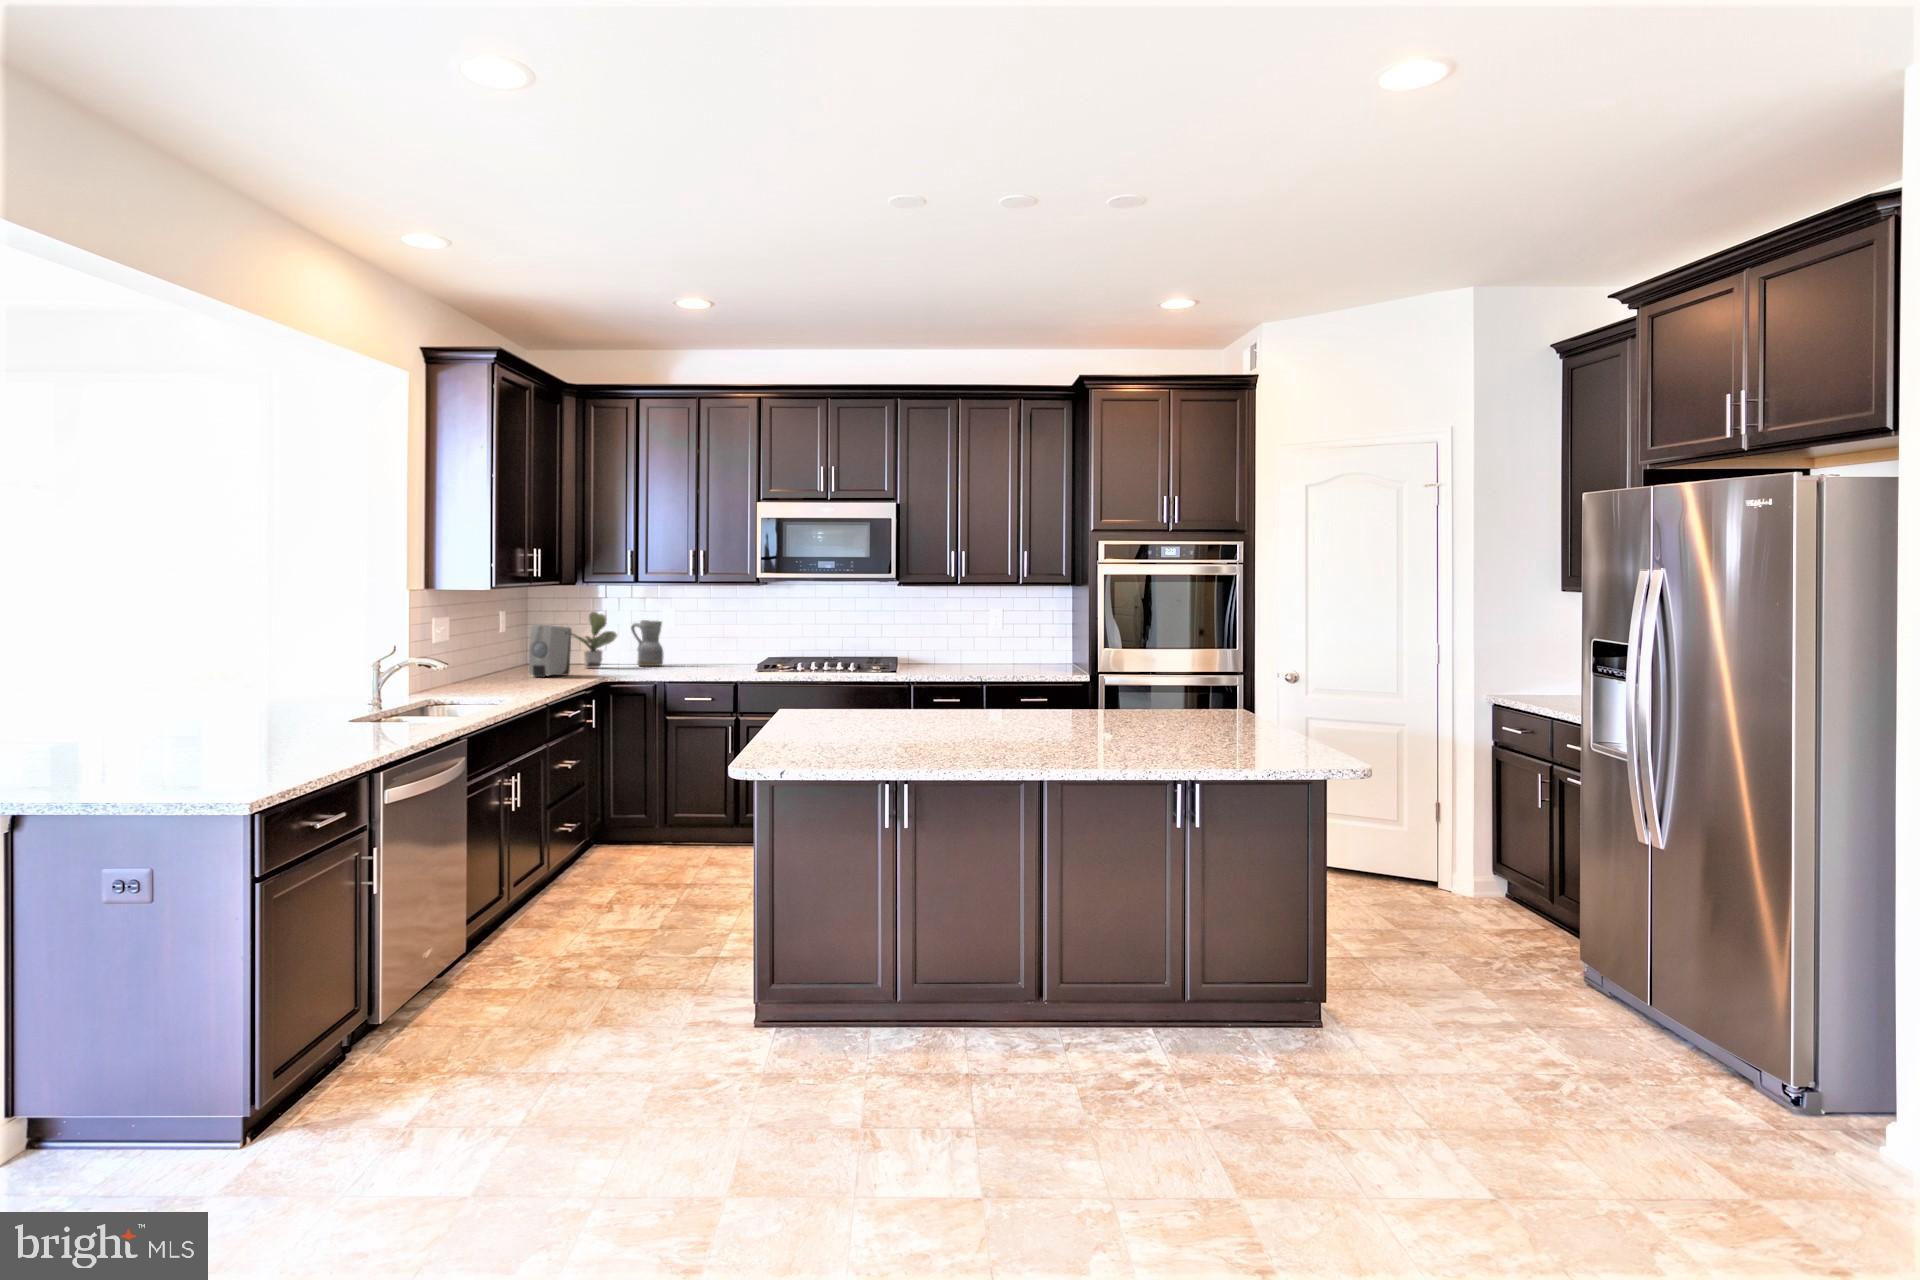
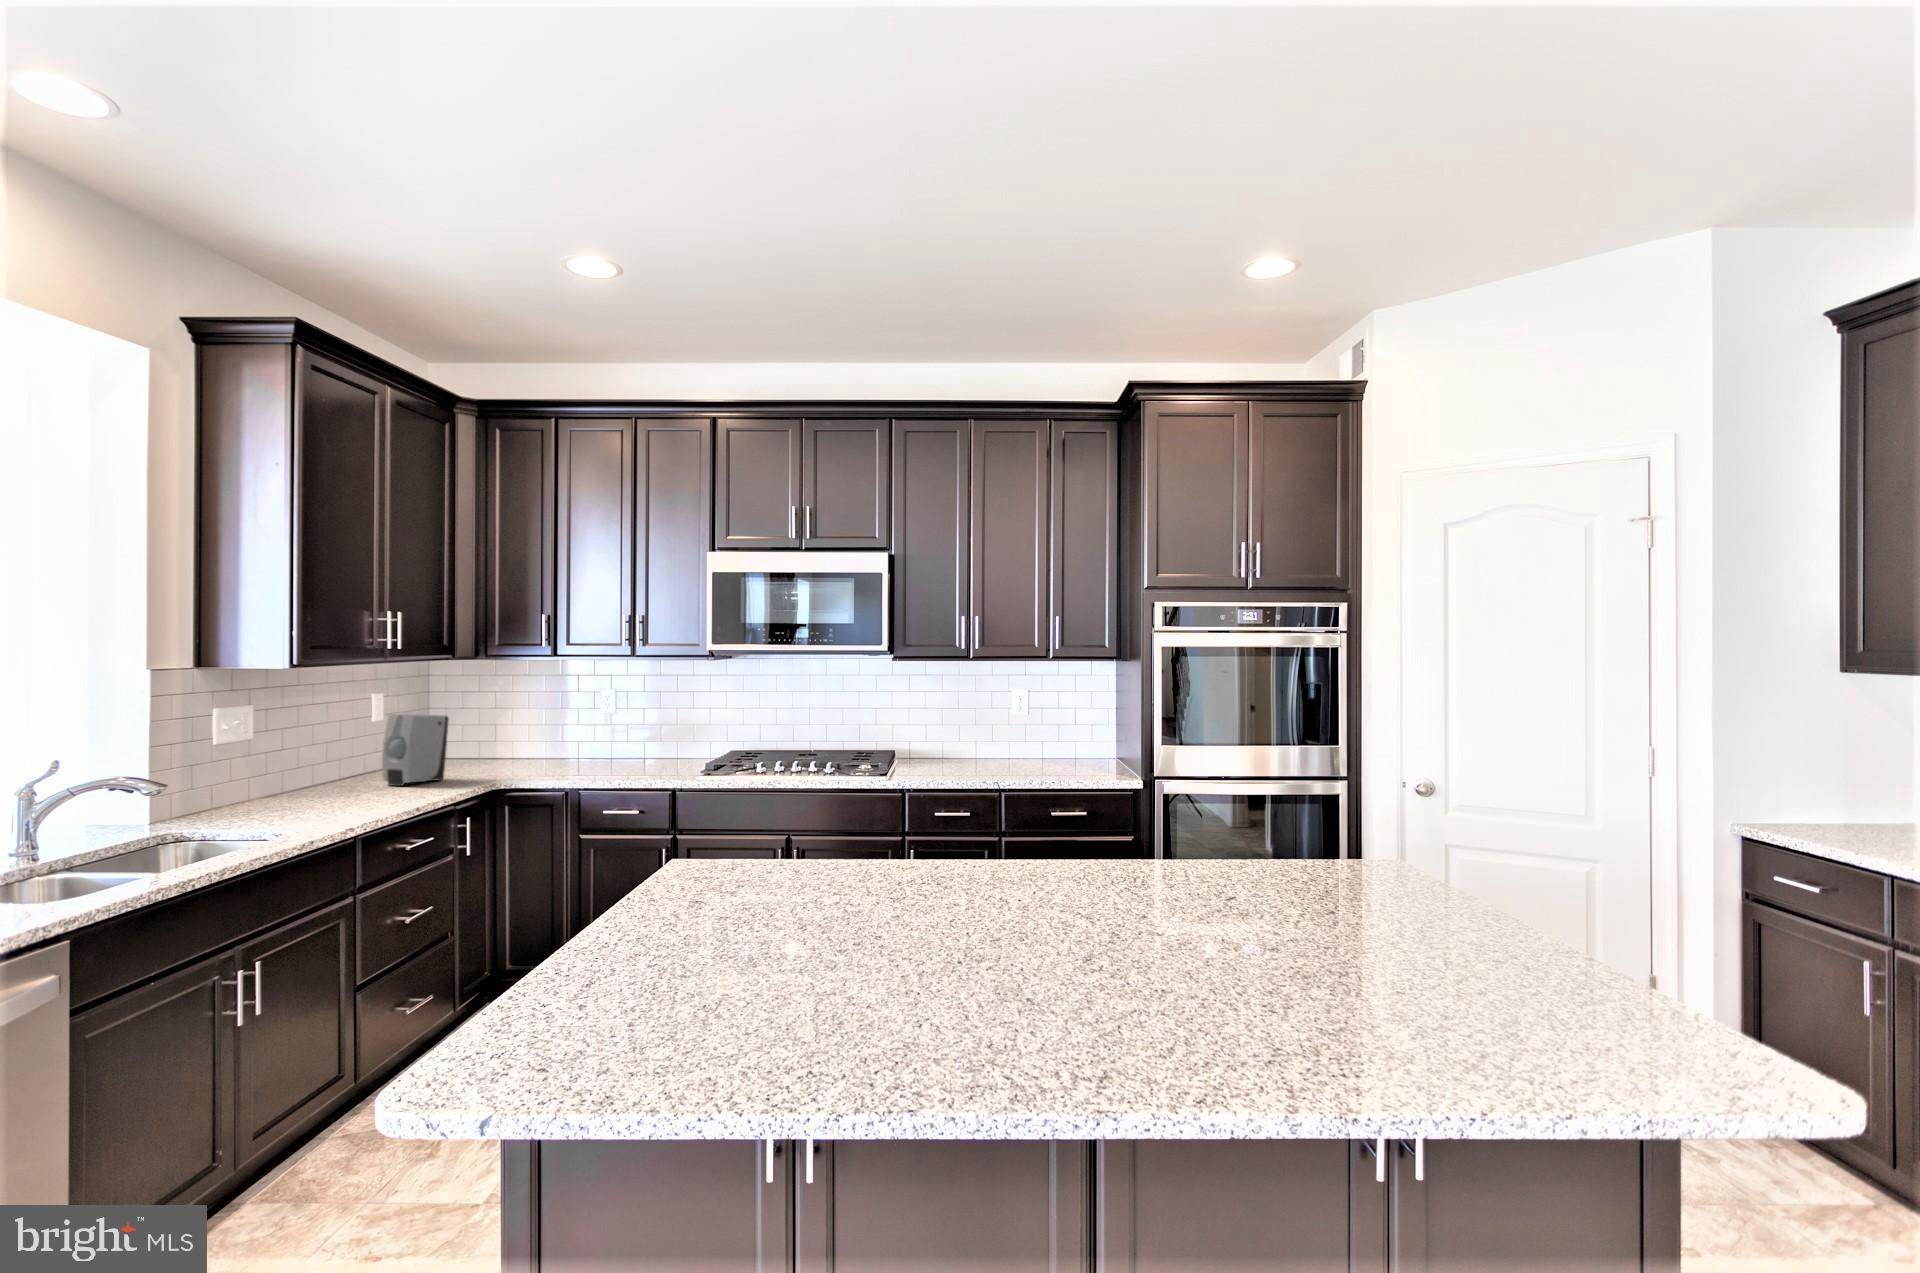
potted plant: present [571,612,617,667] -> none [463,690,529,762]
ceramic pitcher: present [631,620,663,666] -> none [550,699,593,759]

